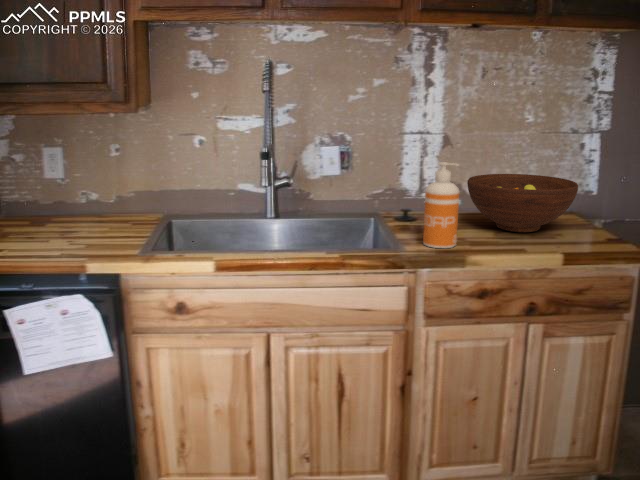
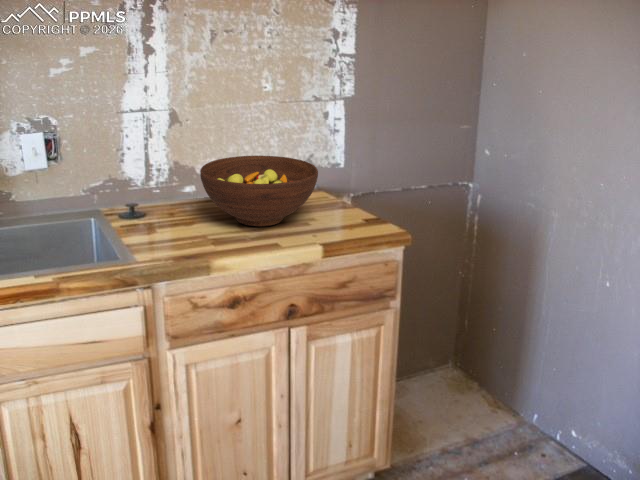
soap dispenser: present [423,162,459,248] -> none [151,162,190,259]

